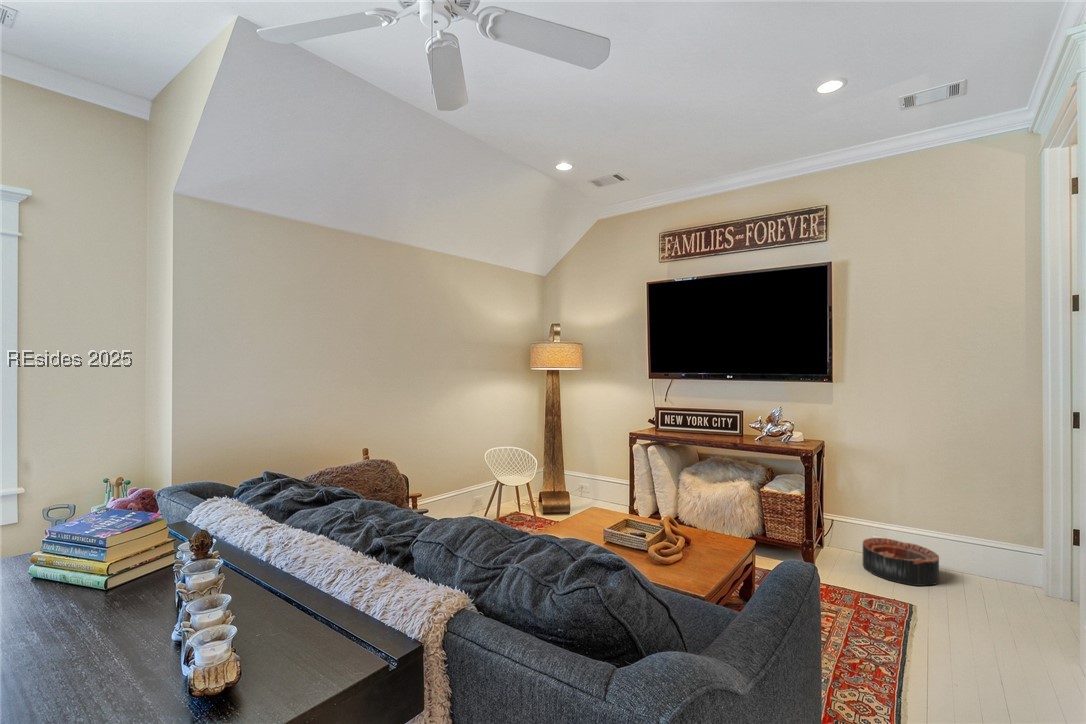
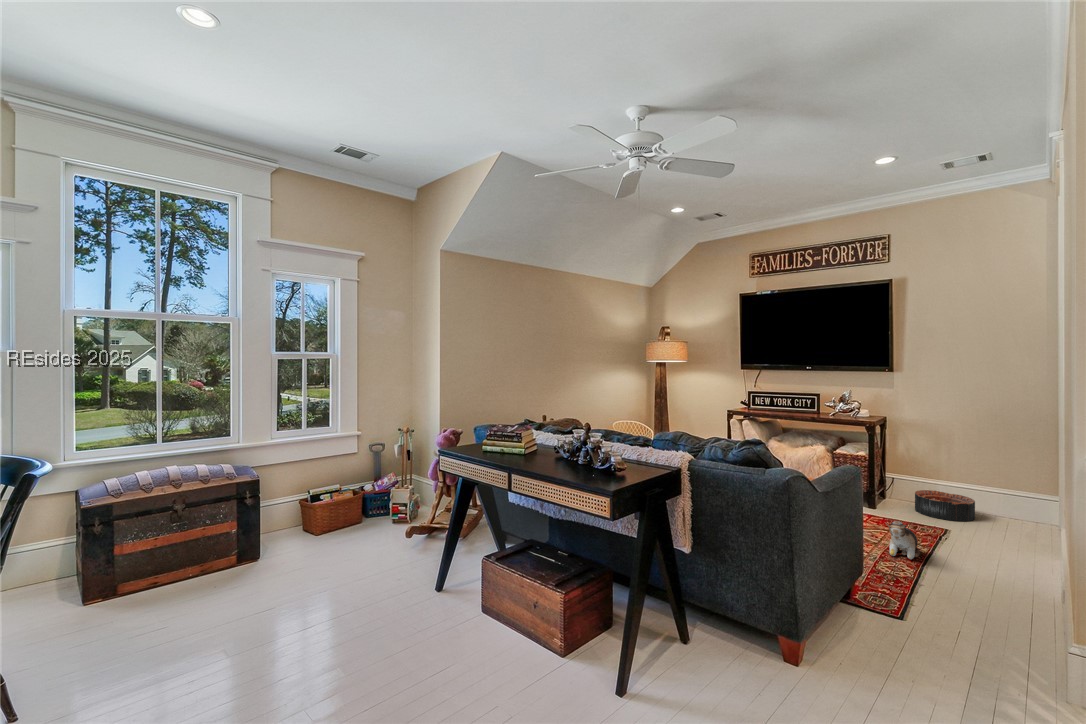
plush toy: none [848,621,895,681] -> present [886,521,920,559]

